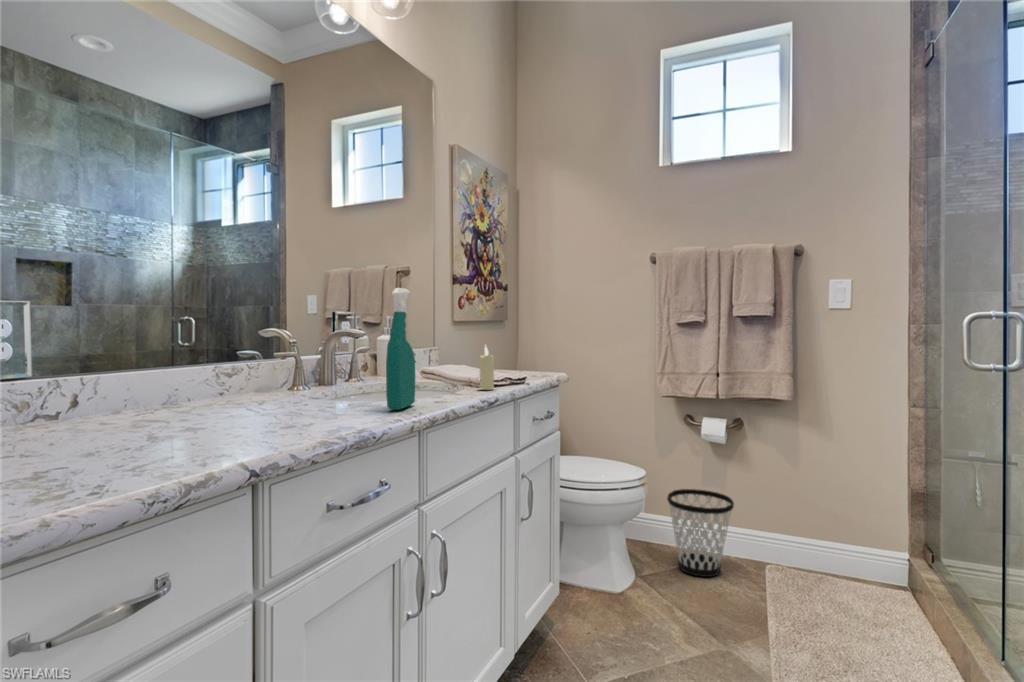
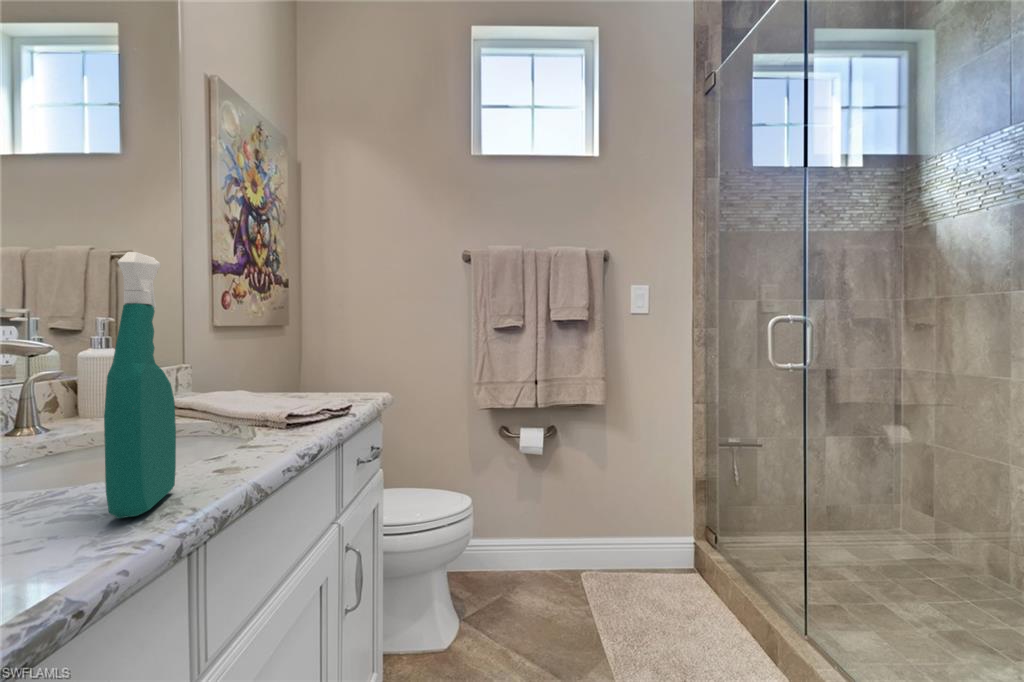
candle: present [478,346,494,390] -> none [281,361,311,434]
wastebasket: present [667,489,734,577] -> none [489,505,557,602]

